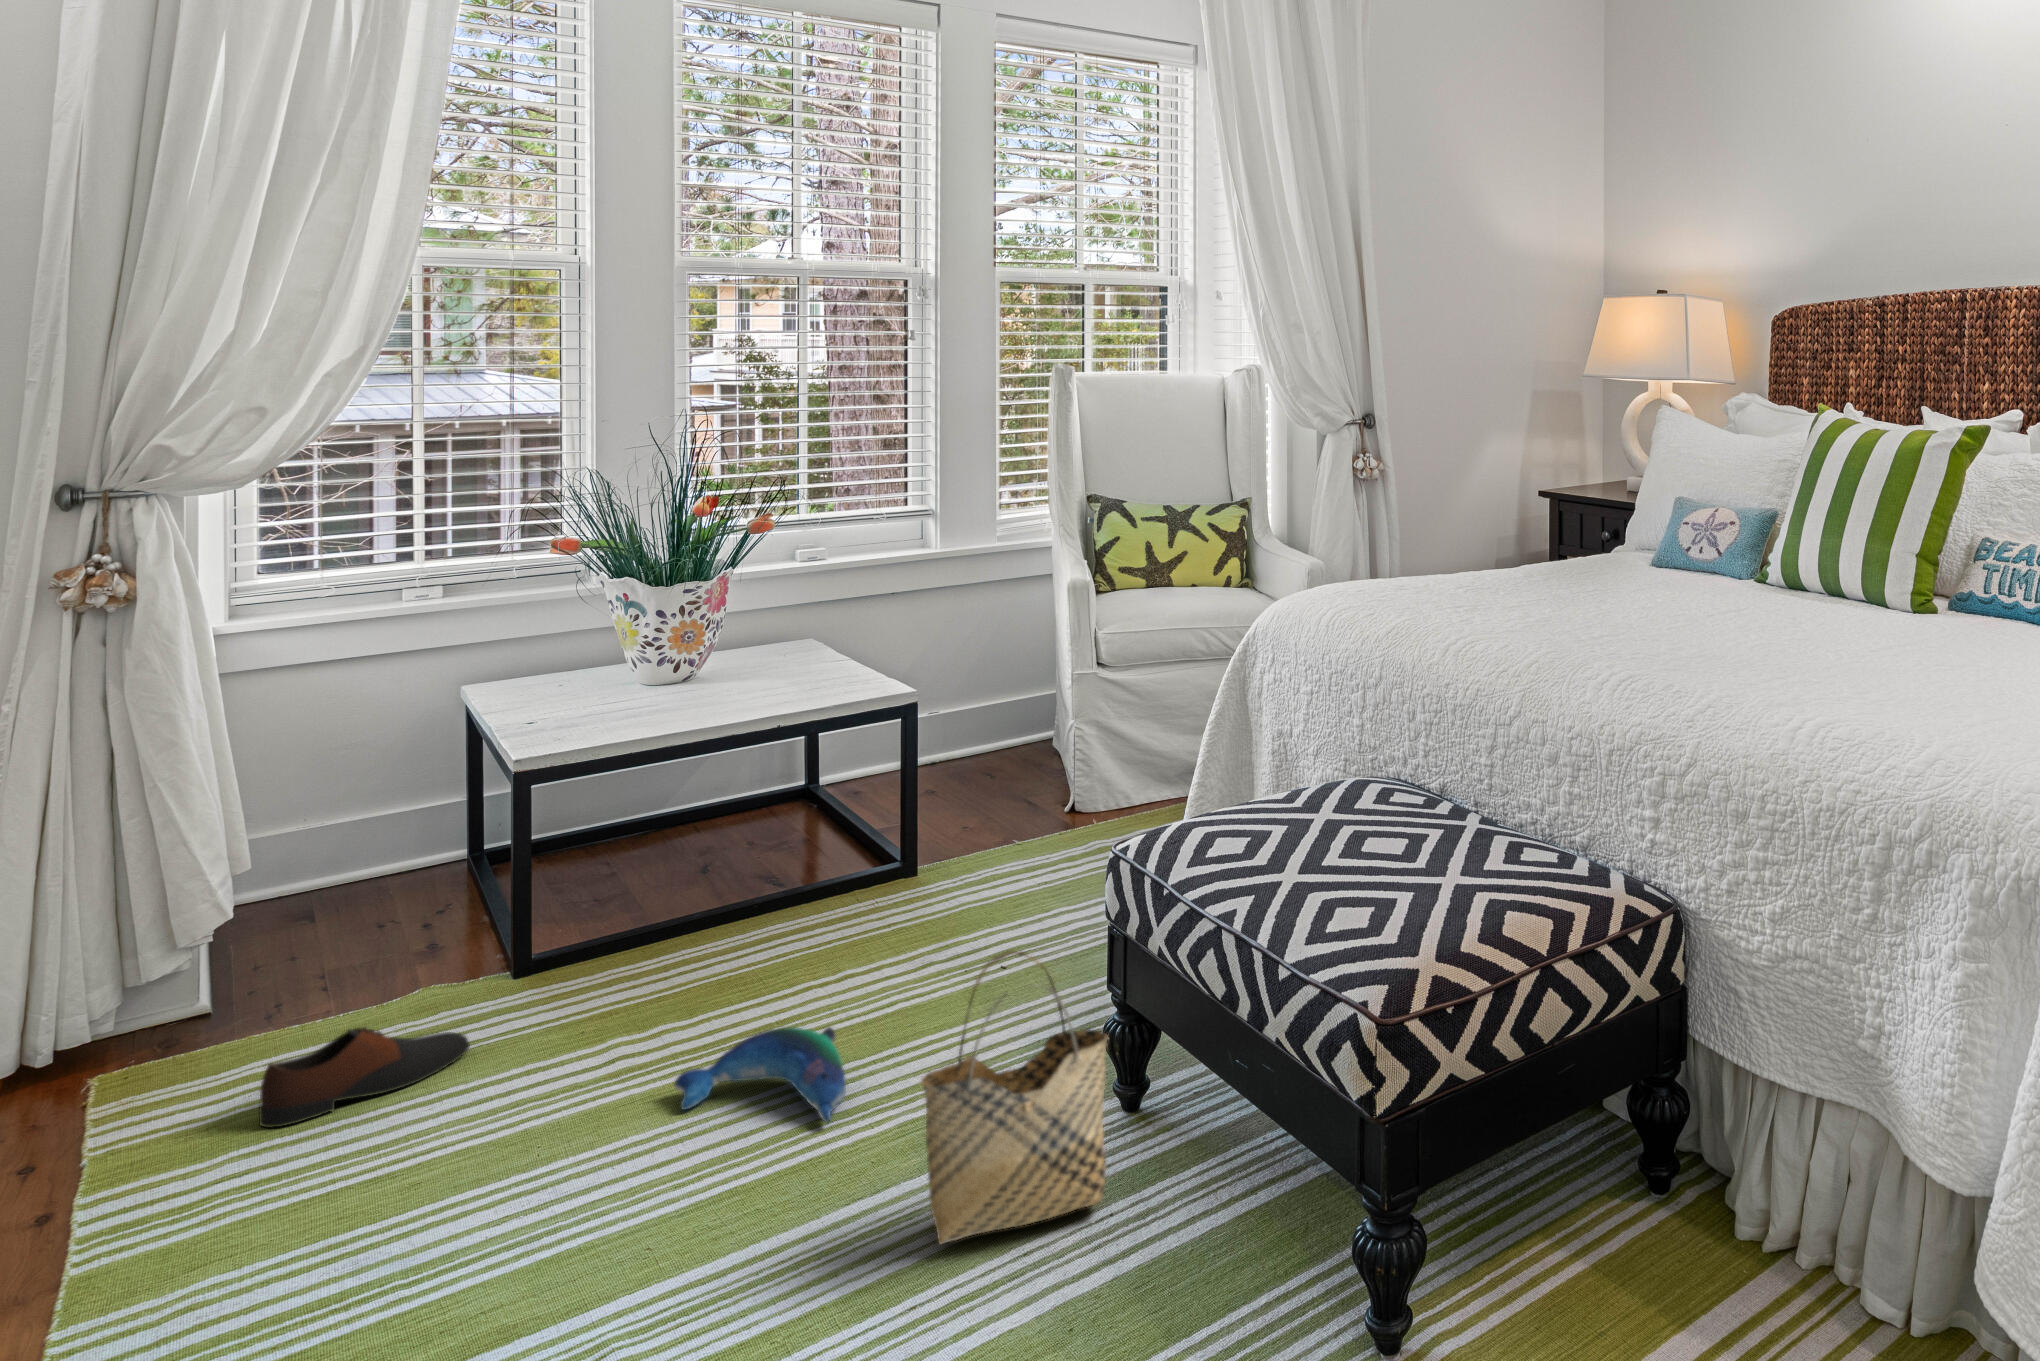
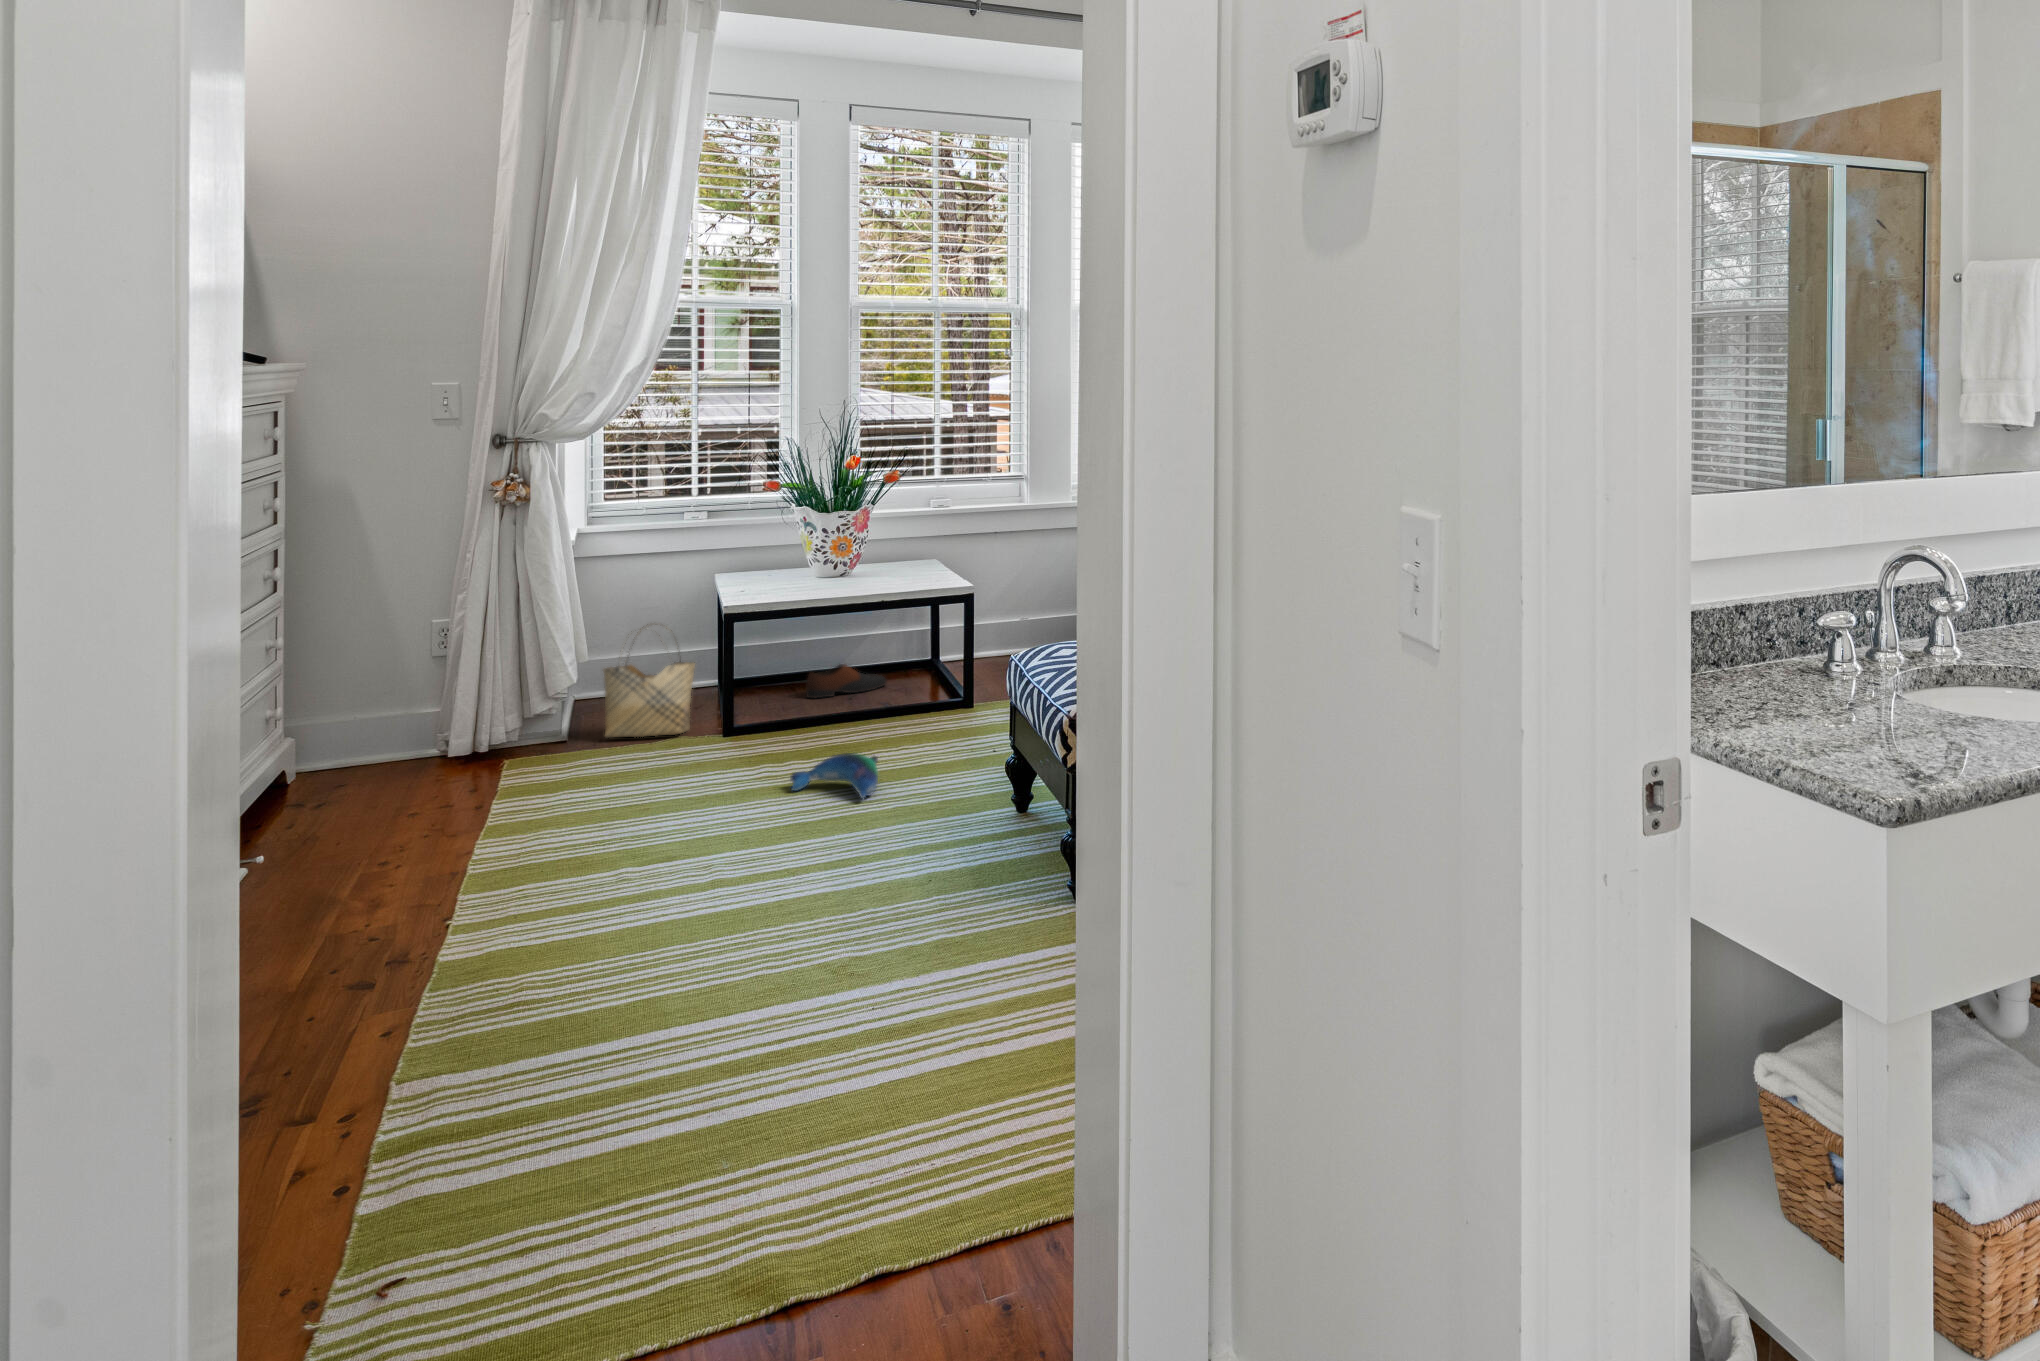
woven basket: present [921,951,1107,1244] -> present [603,629,695,738]
shoe: present [259,1027,470,1127] -> present [806,664,887,698]

